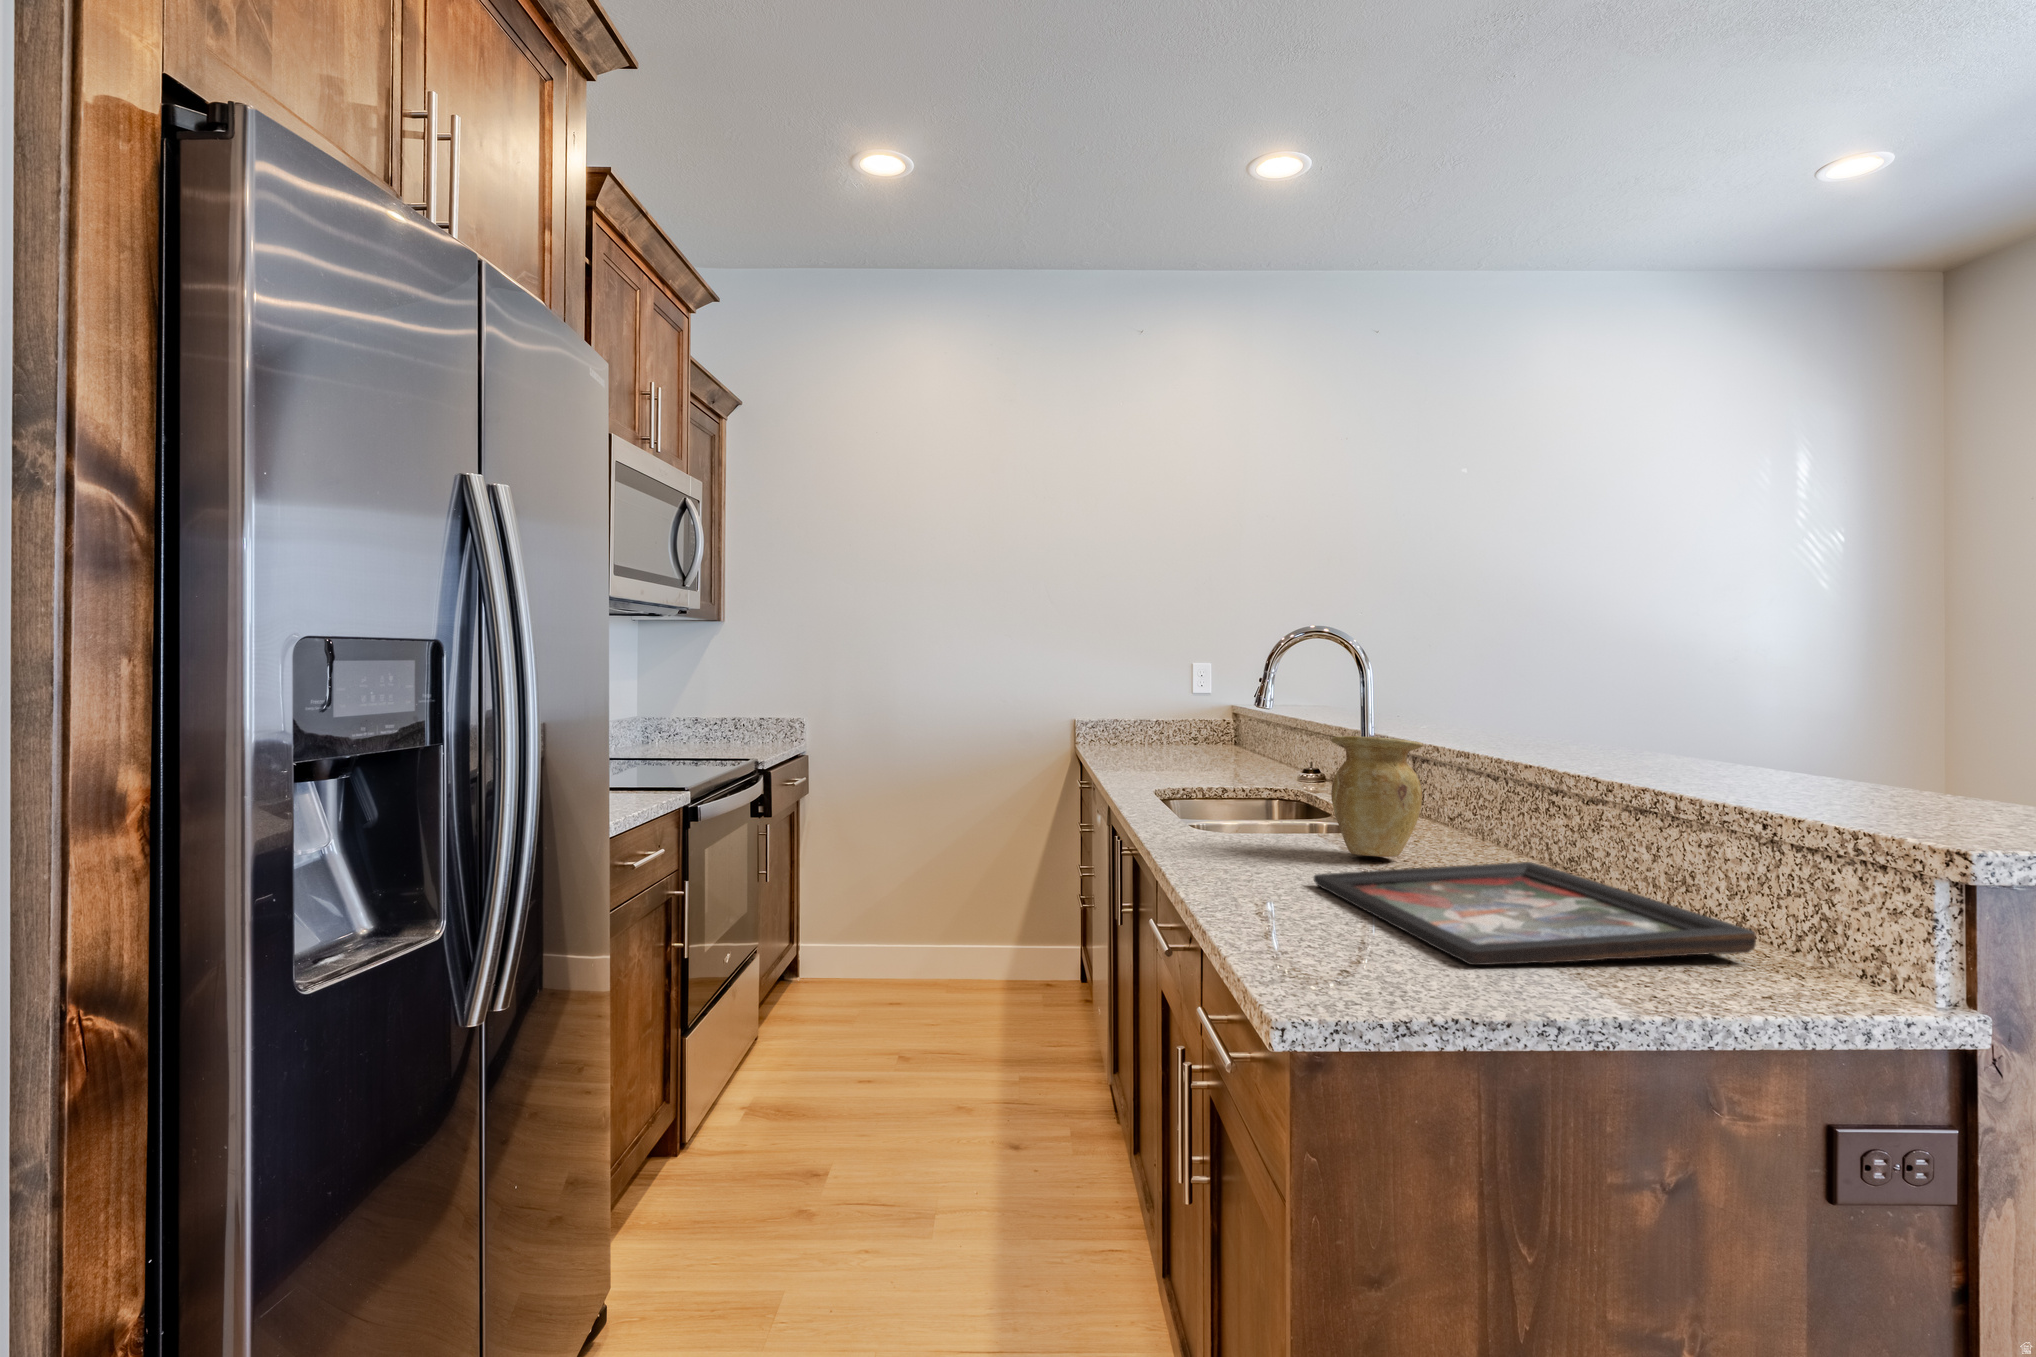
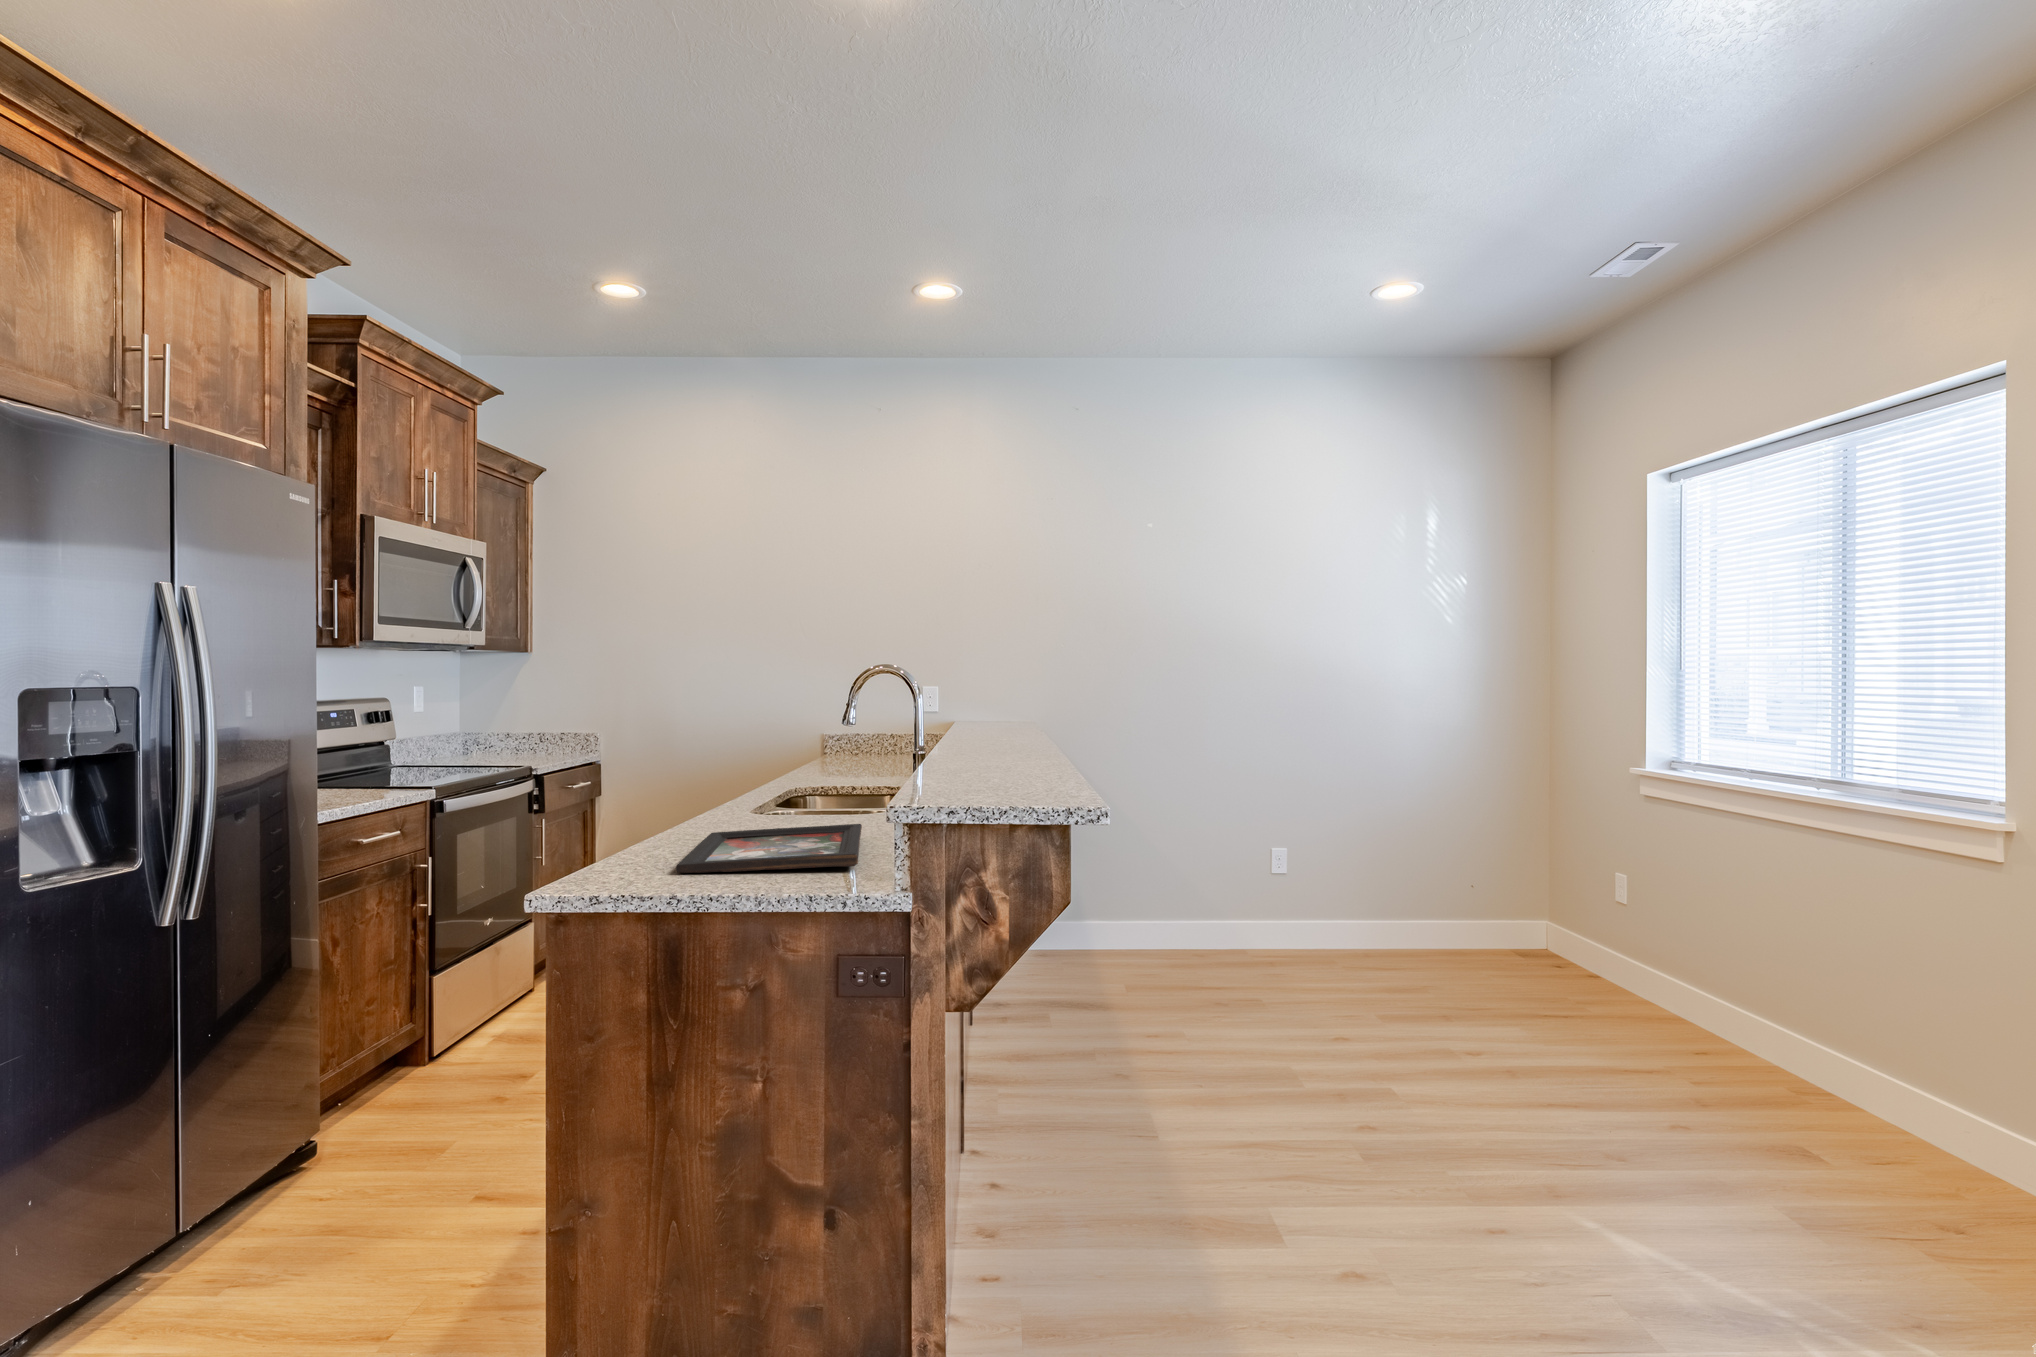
vase: present [1331,736,1423,857] -> none [777,745,837,824]

